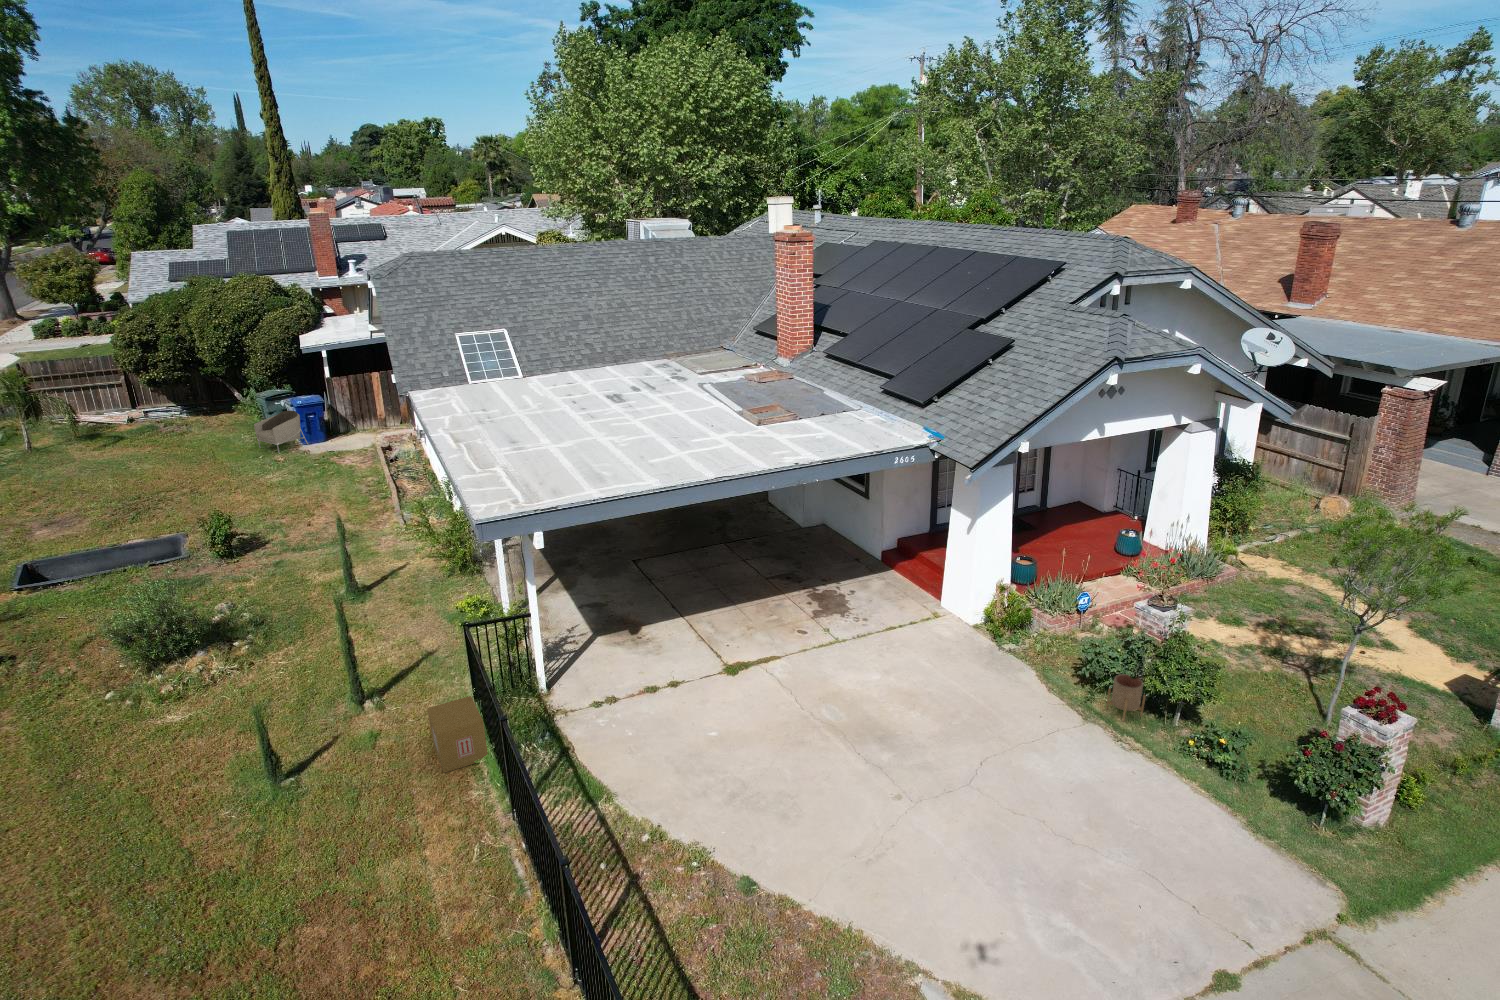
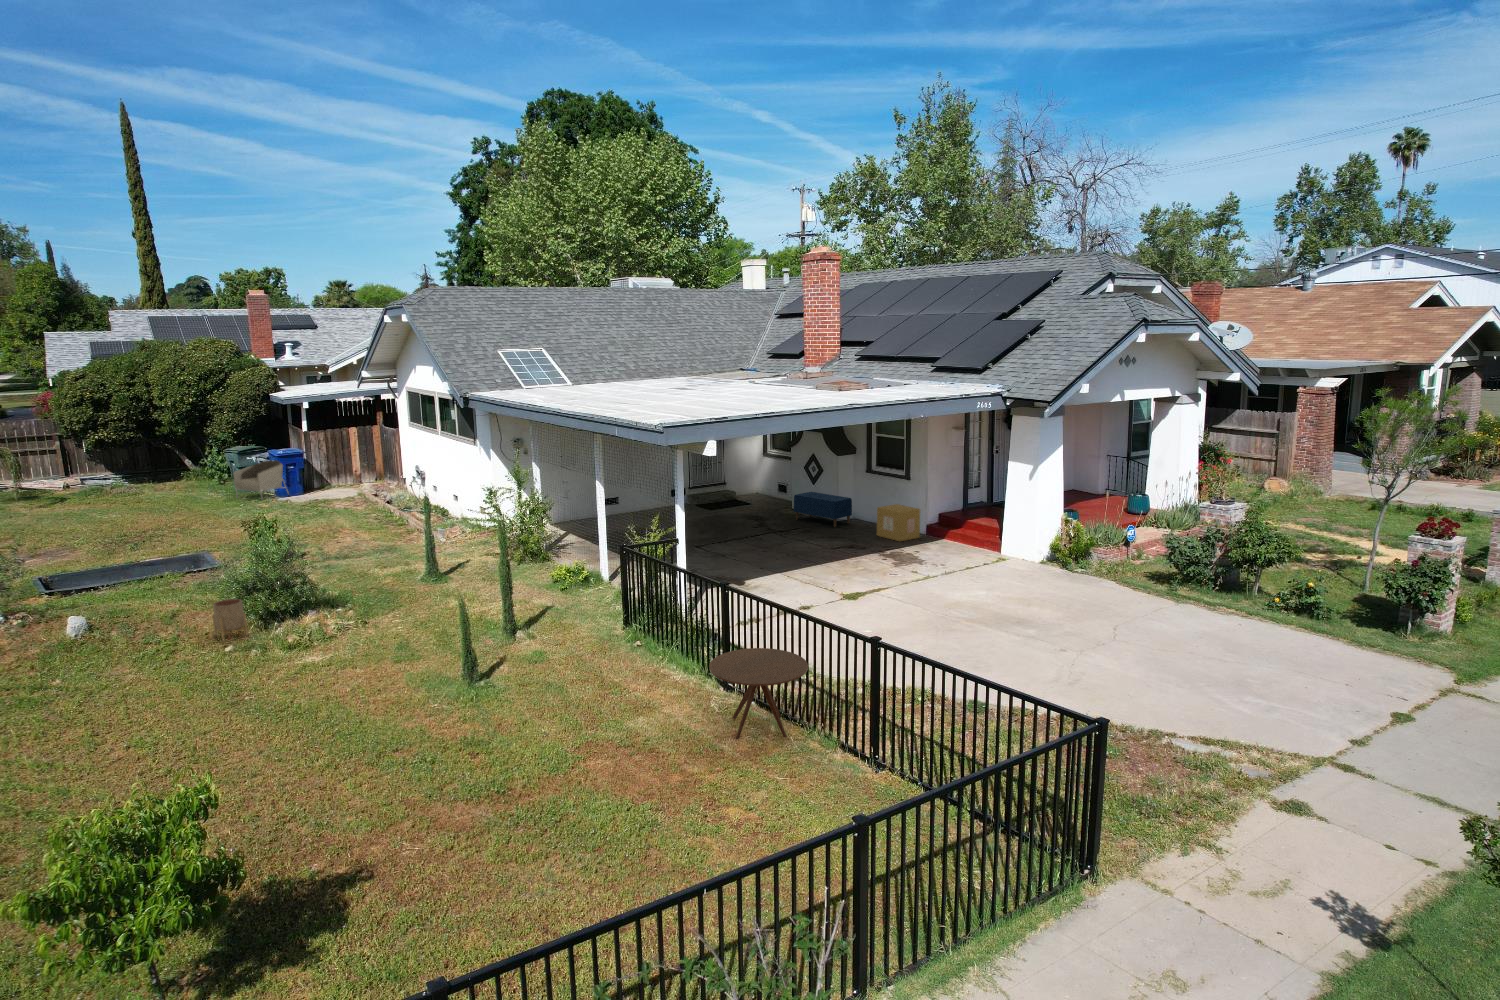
bench: none [751,494,808,542] -> present [794,492,852,527]
planter: present [1106,674,1145,722] -> present [212,599,248,641]
cardboard box: present [427,696,488,773] -> present [877,504,921,541]
round table: none [430,814,540,928] -> present [709,648,808,739]

